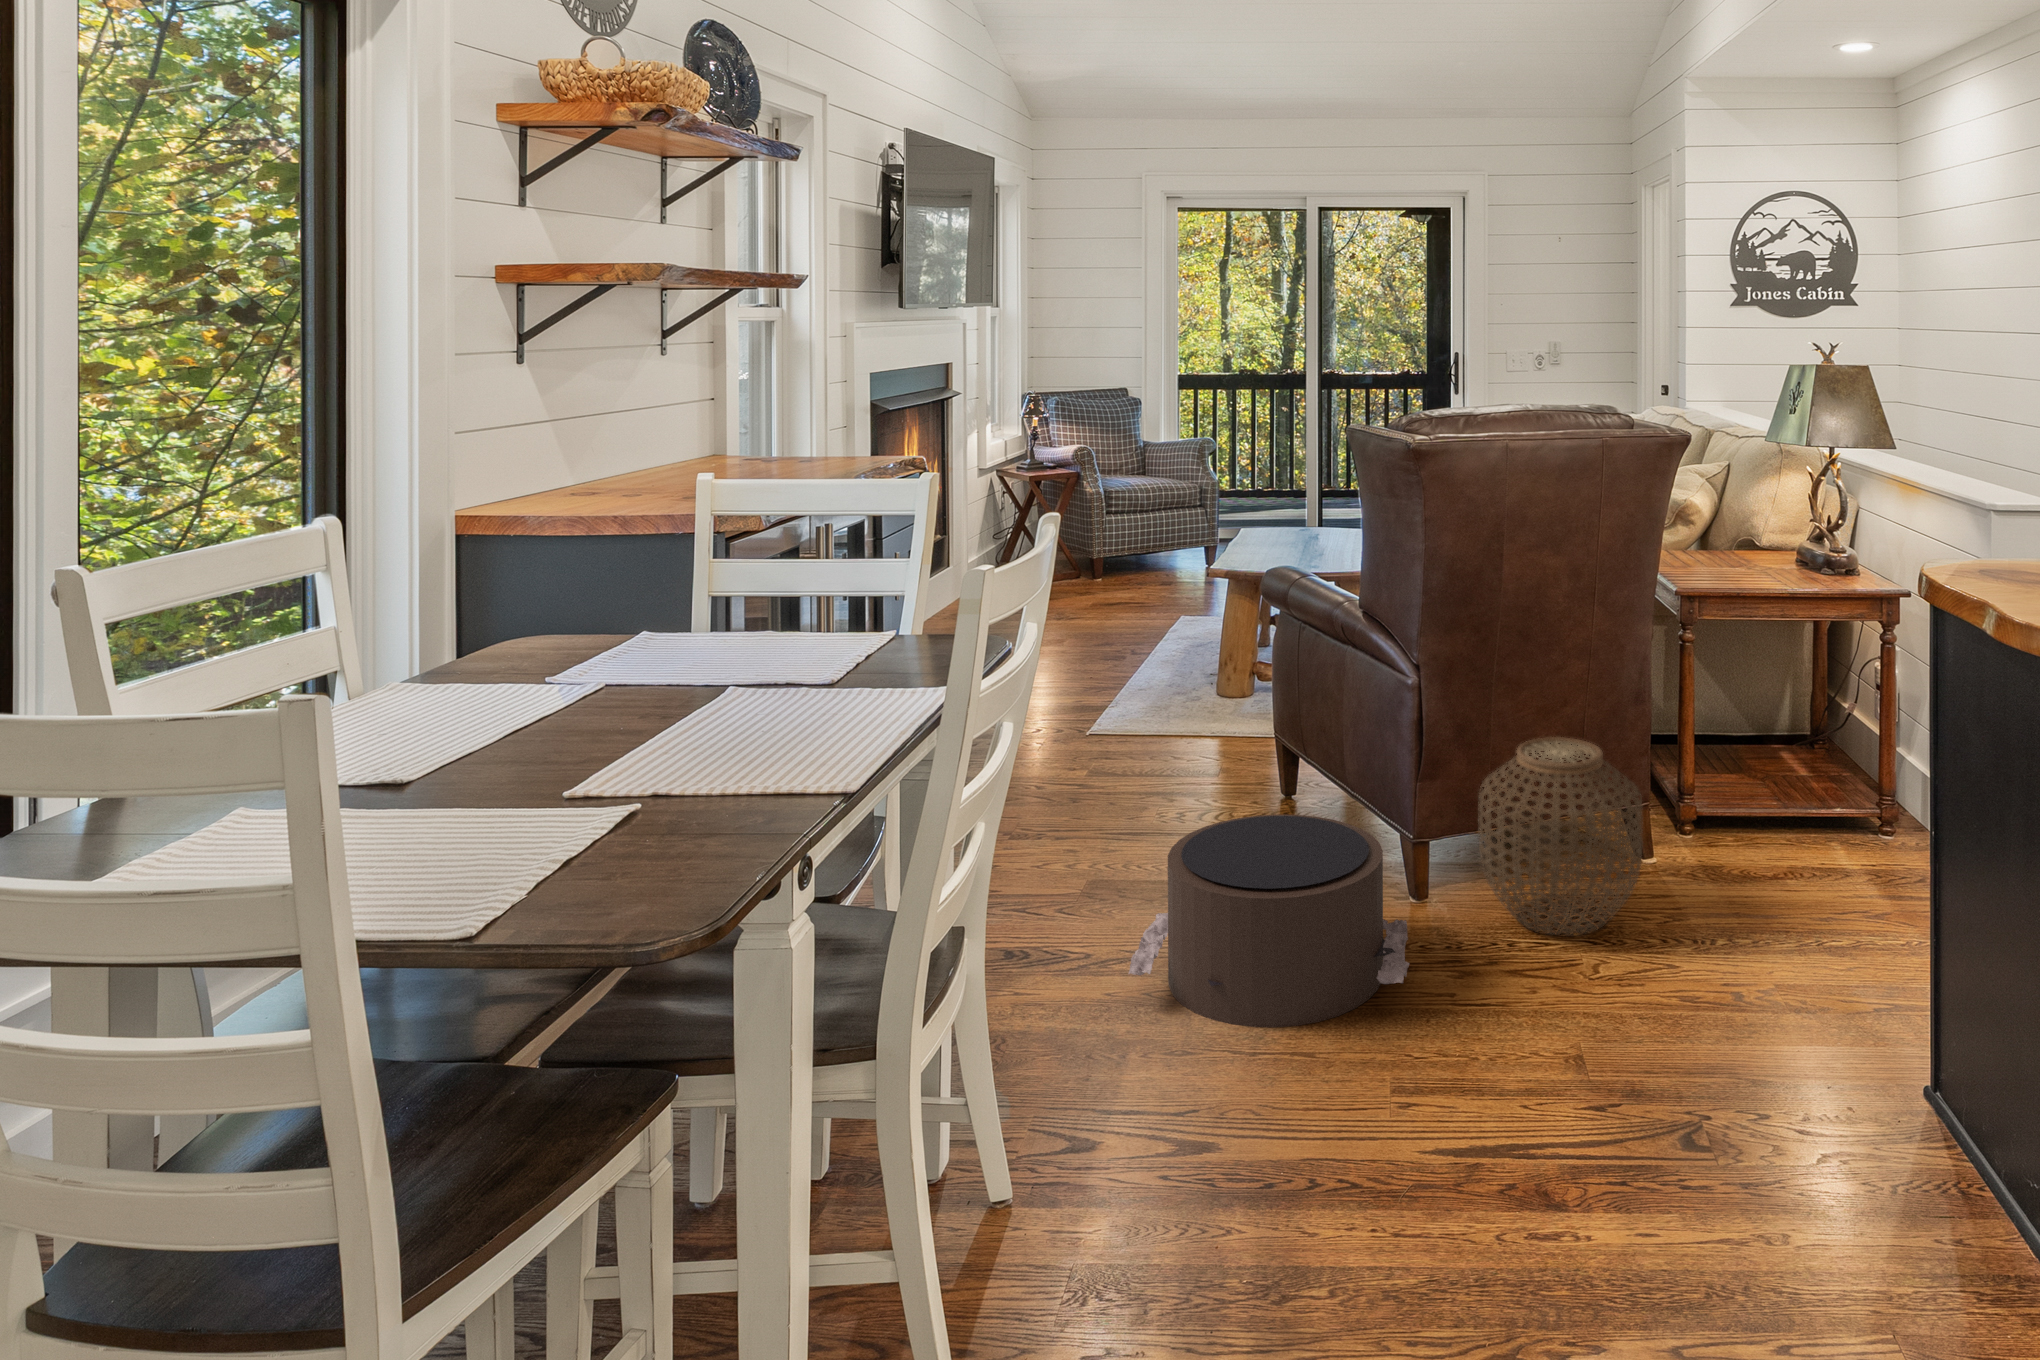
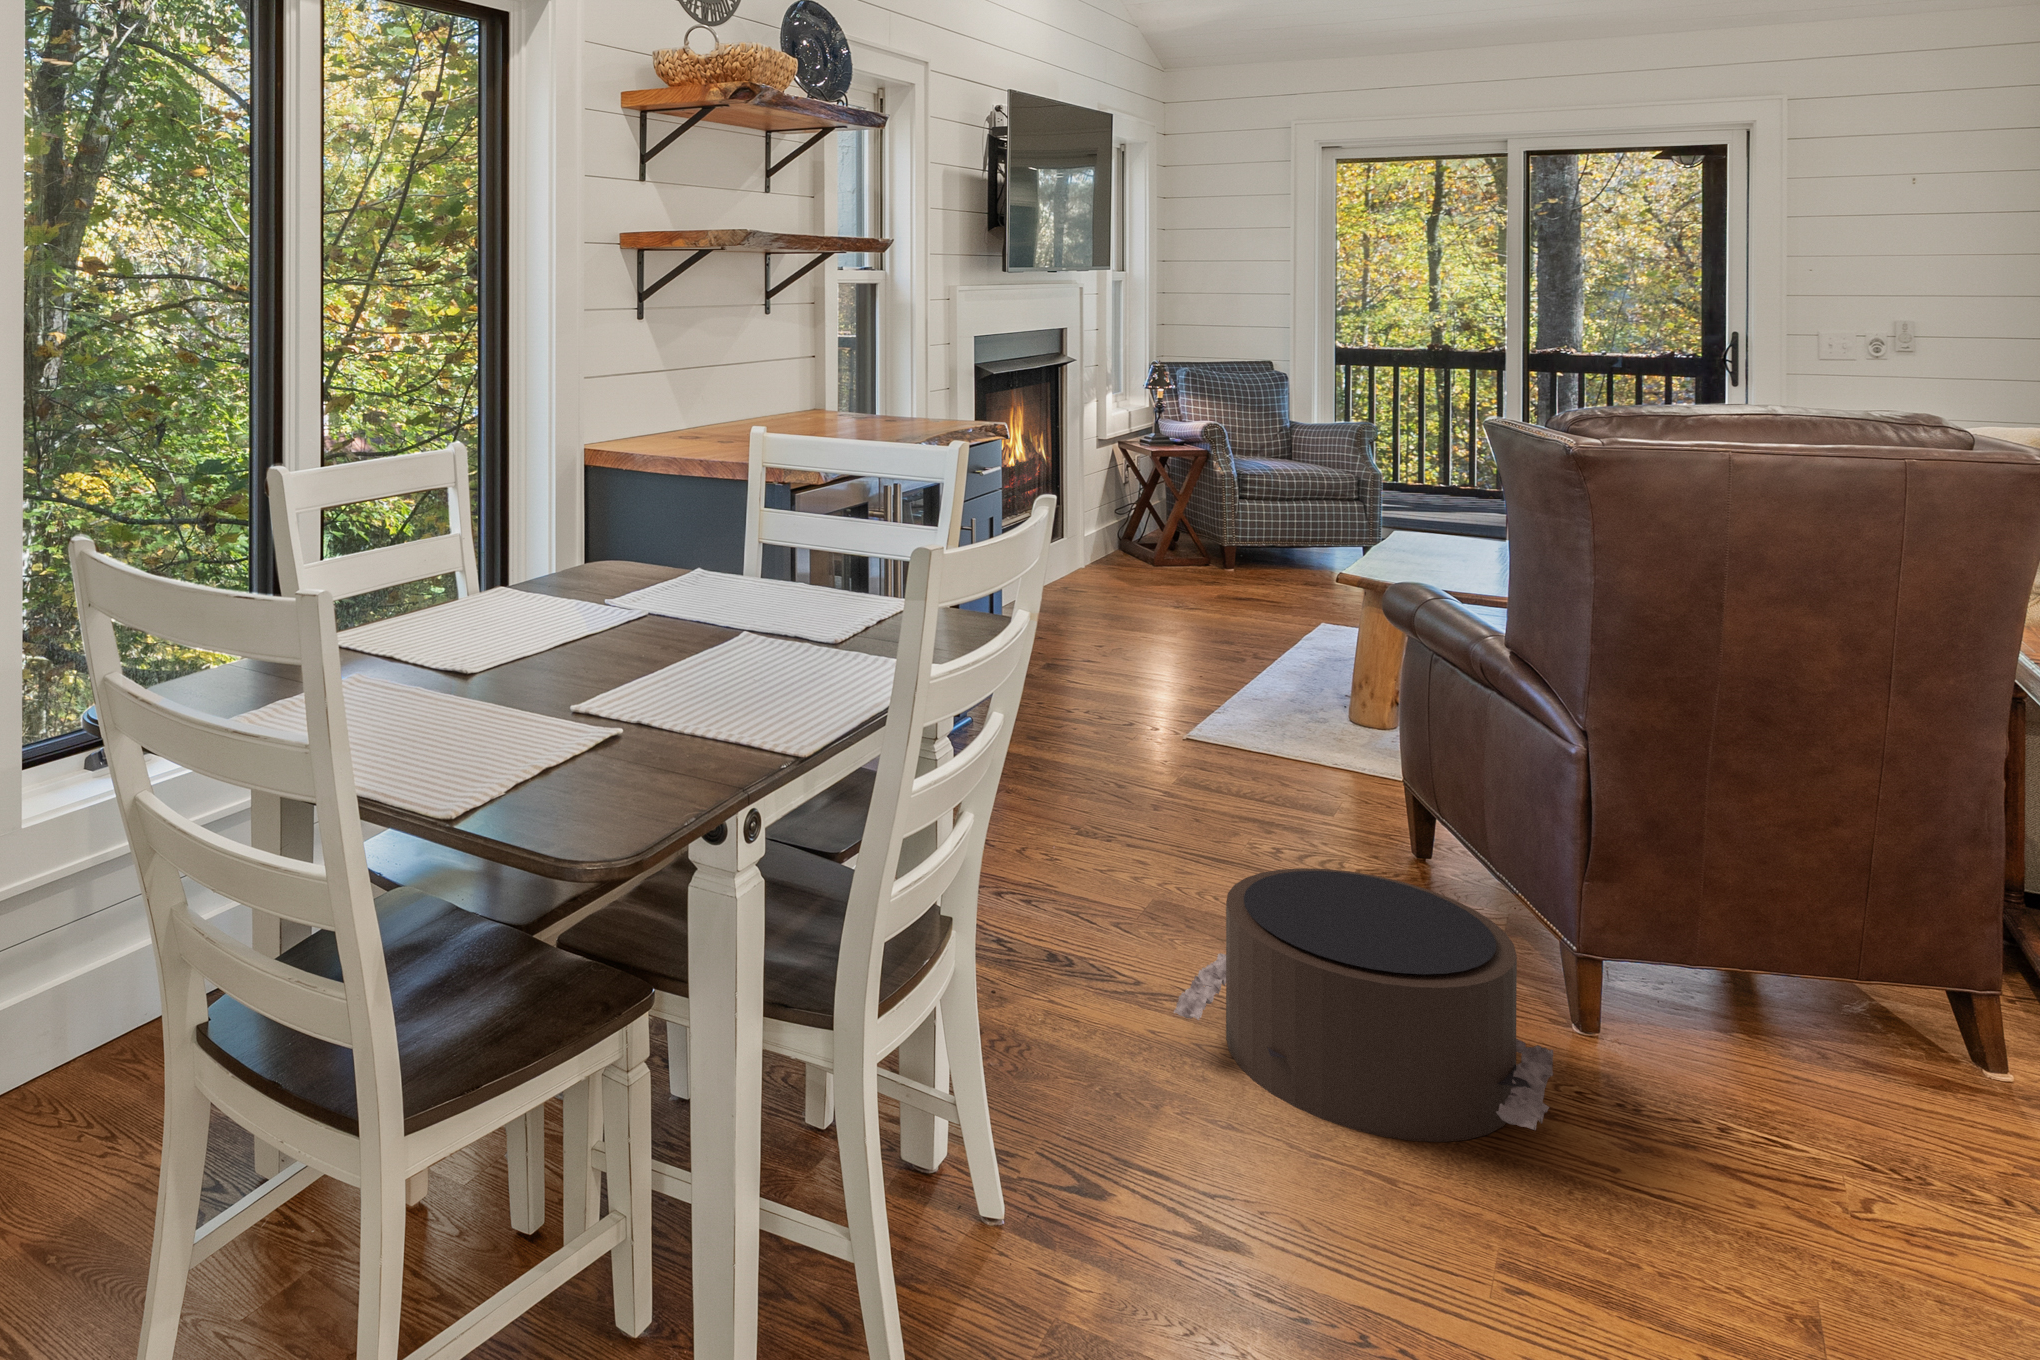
woven basket: present [1478,737,1643,935] -> none [1678,861,1969,1146]

